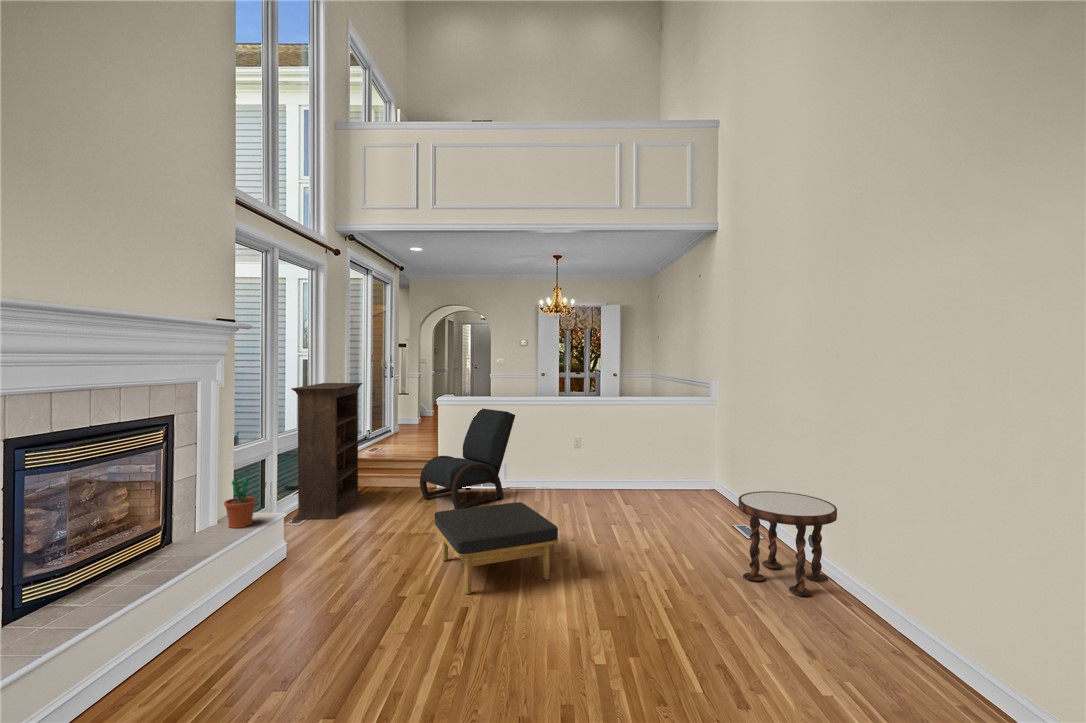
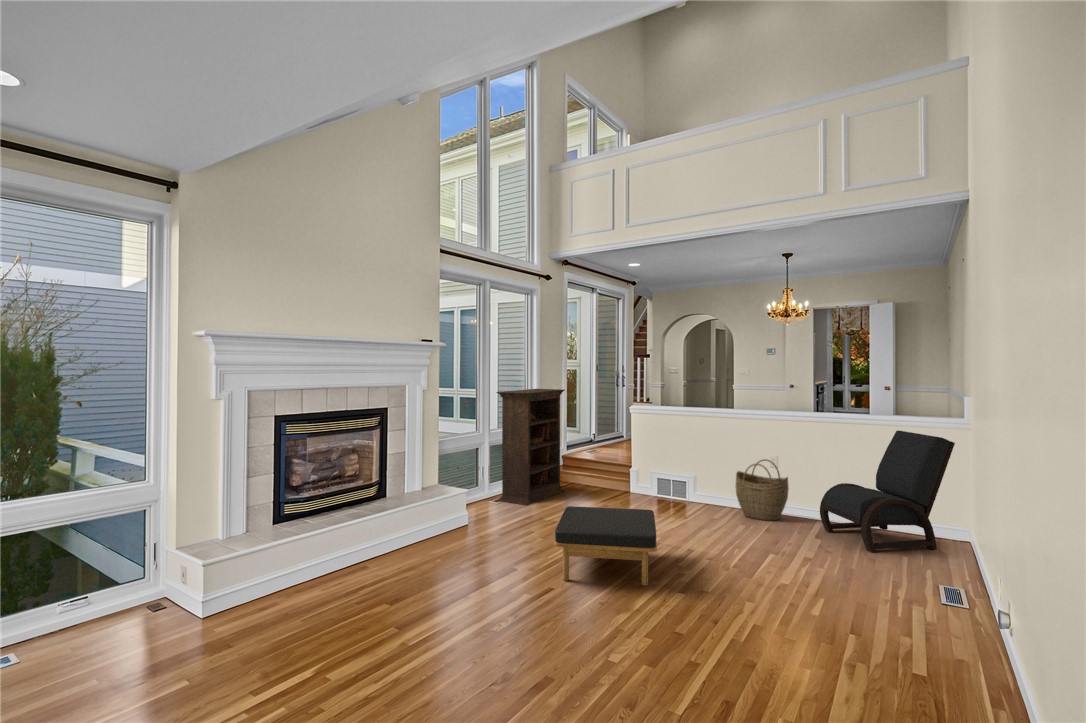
lounge chair: present [420,409,515,509] -> present [820,431,955,553]
woven basket: none [548,441,593,496] -> present [736,459,789,521]
flower pot: present [224,478,256,528] -> none [422,458,444,496]
side table: present [738,491,837,596] -> none [864,536,1003,675]

